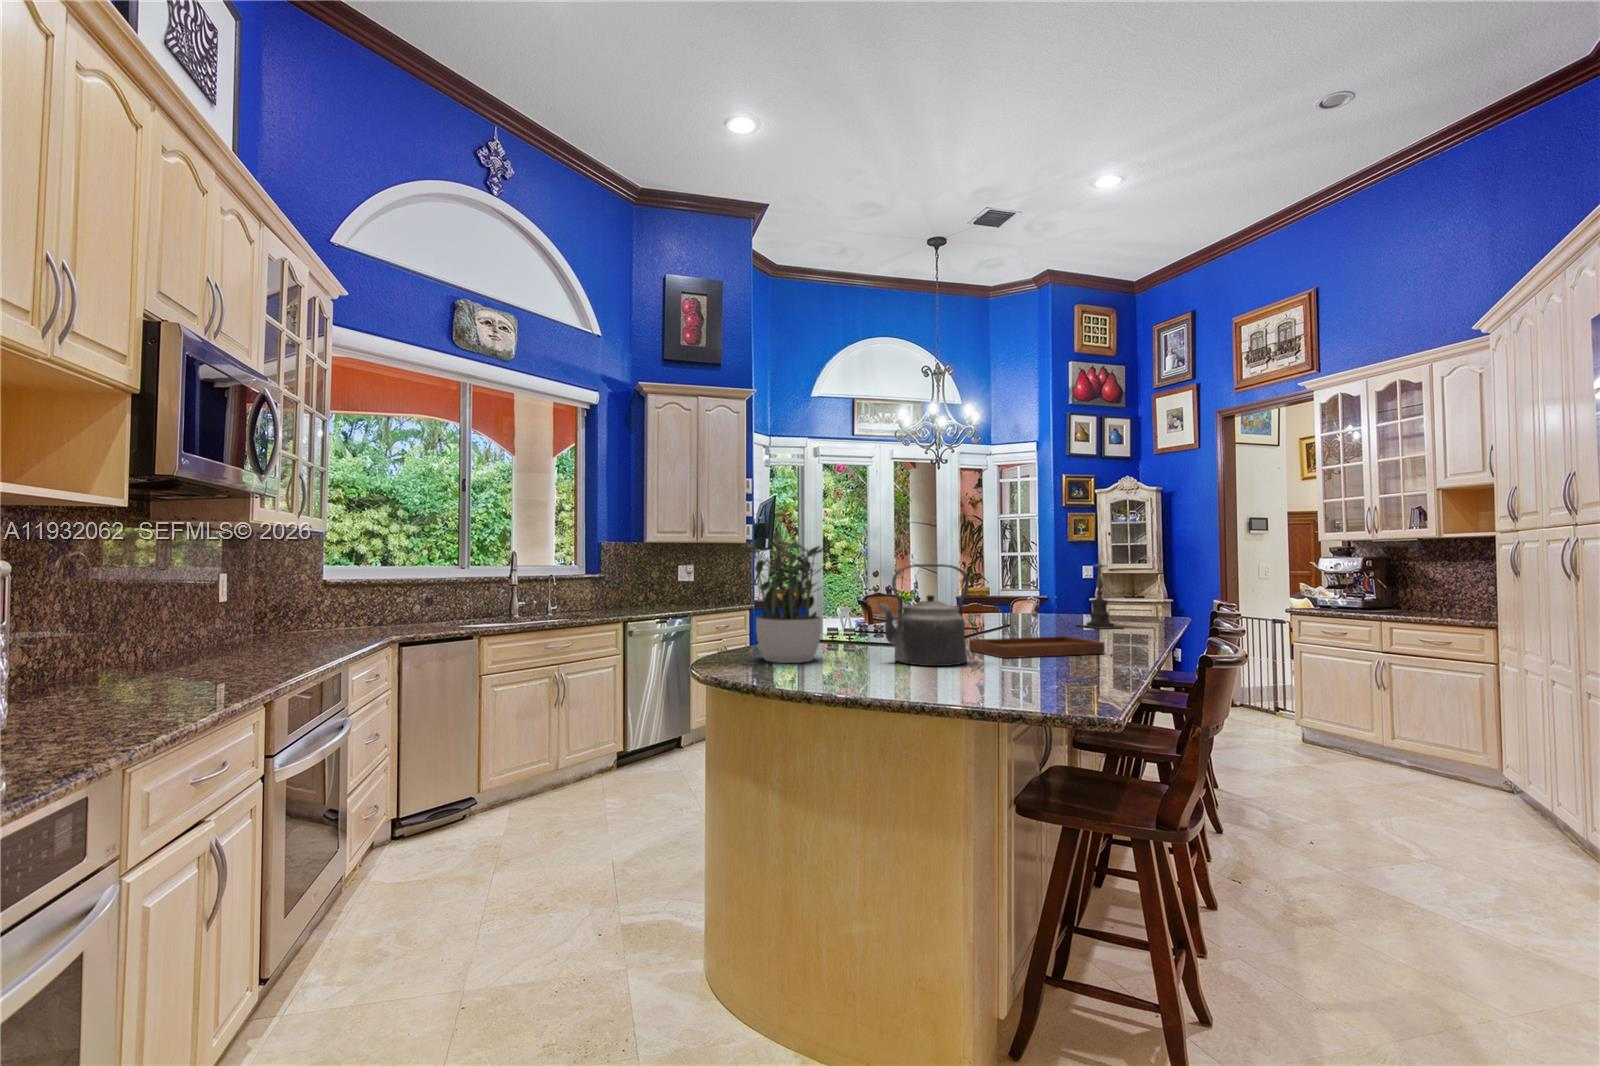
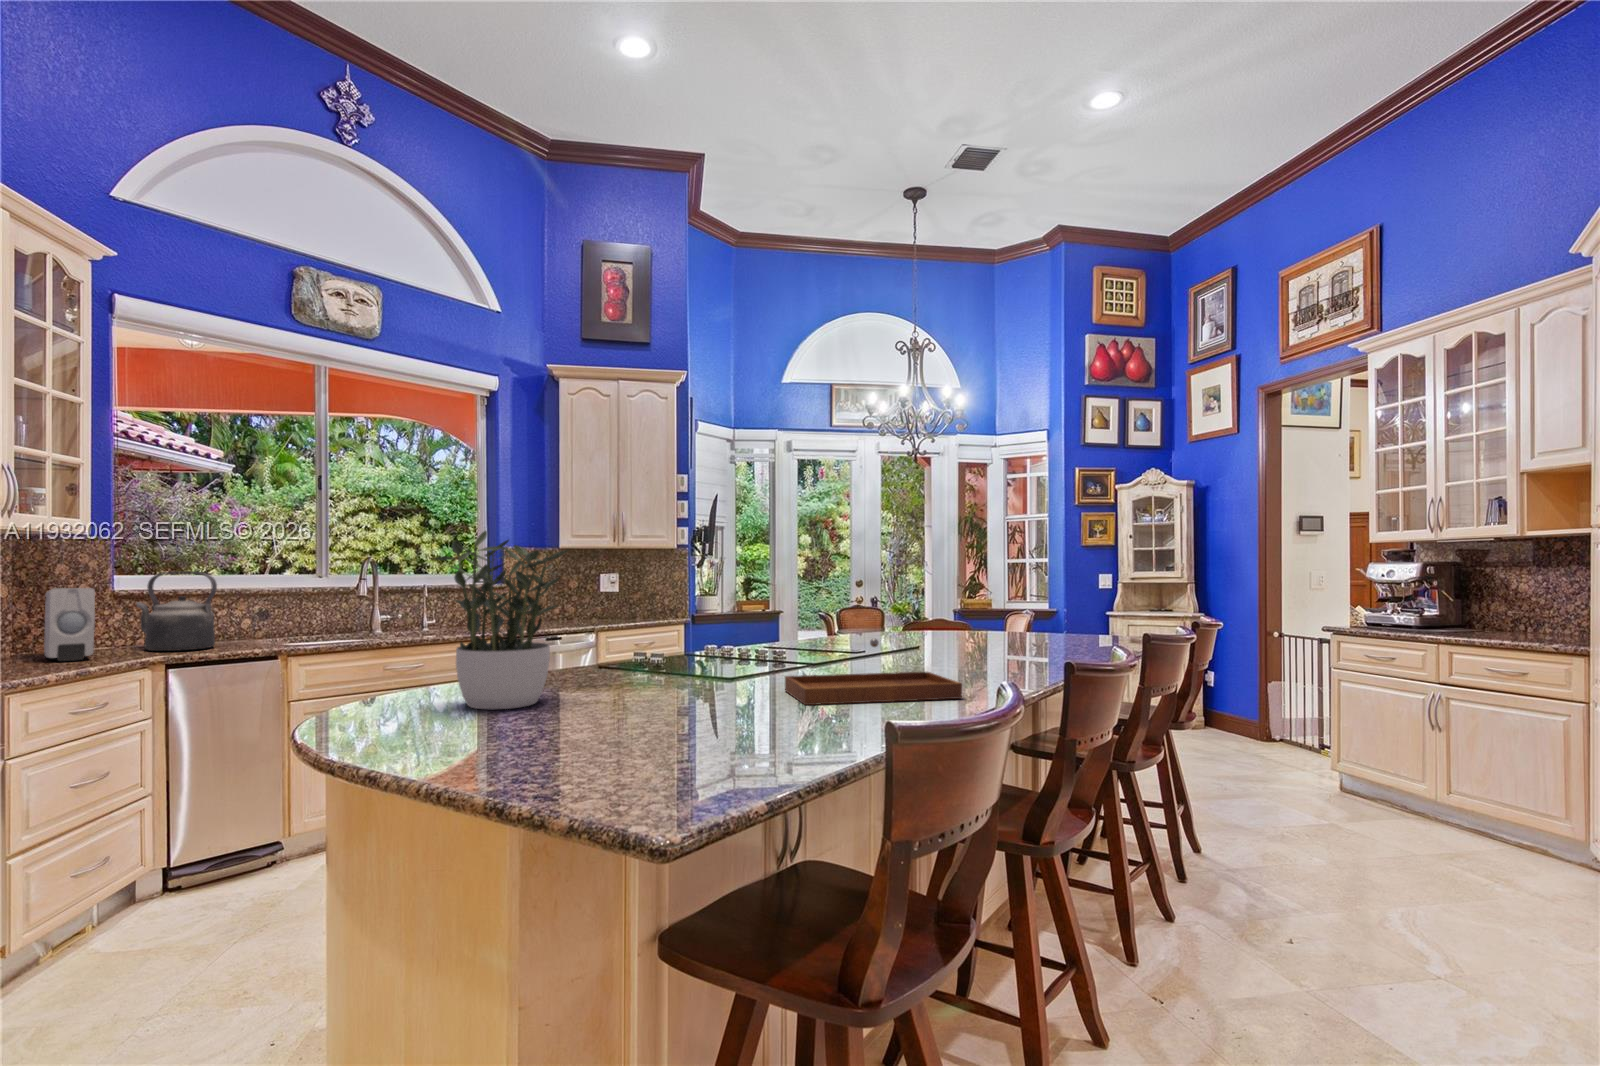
candle holder: present [1083,563,1116,629] -> none [1009,561,1072,656]
kettle: present [879,564,969,666] -> present [136,572,217,651]
soap dispenser: none [297,577,344,639] -> present [44,588,95,661]

